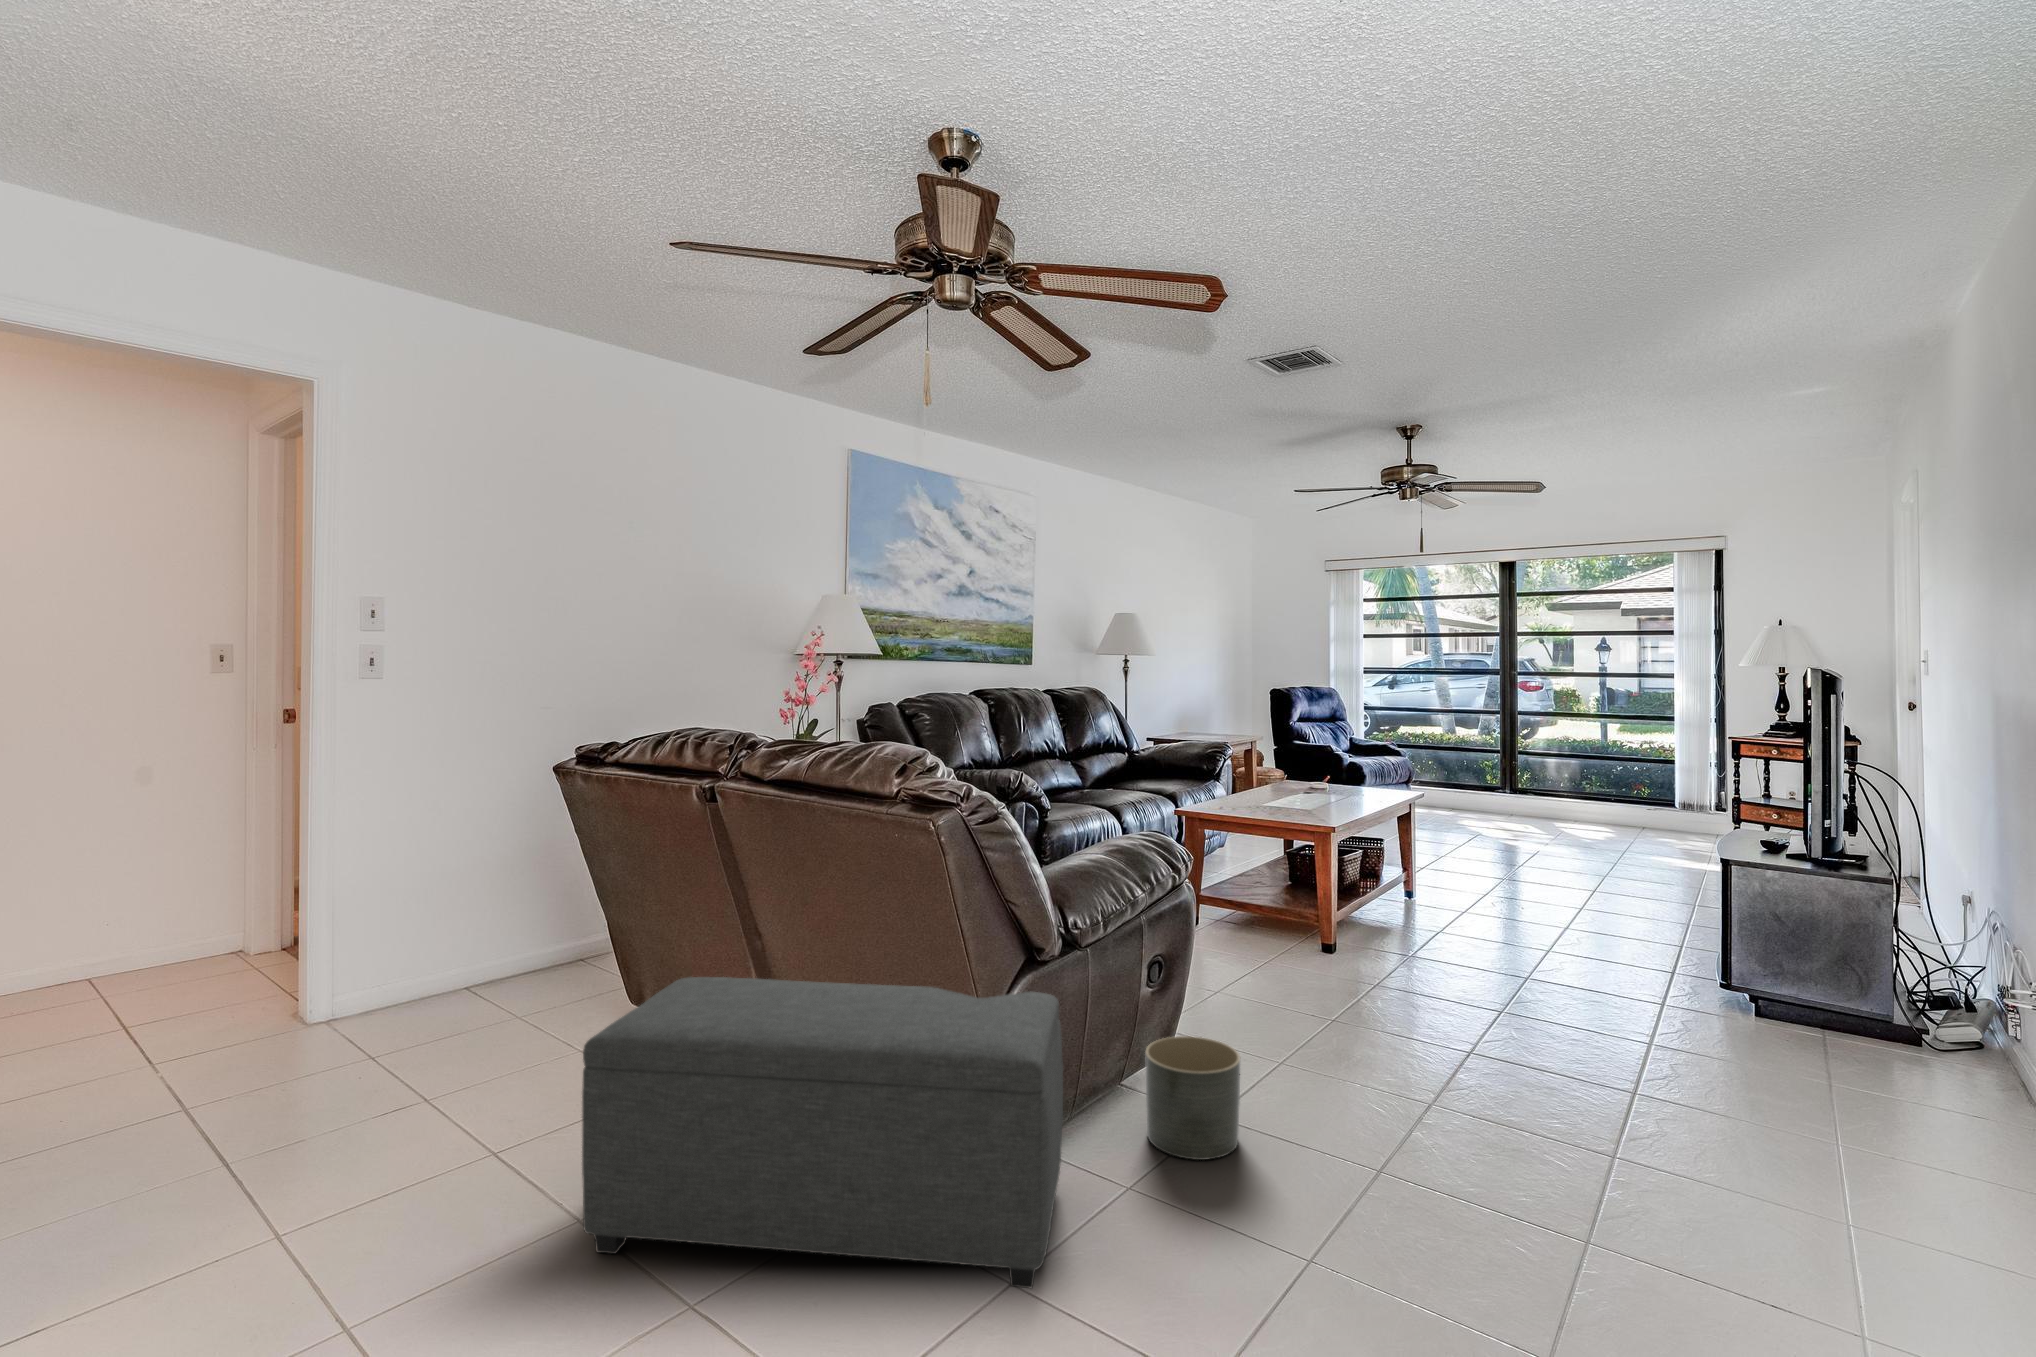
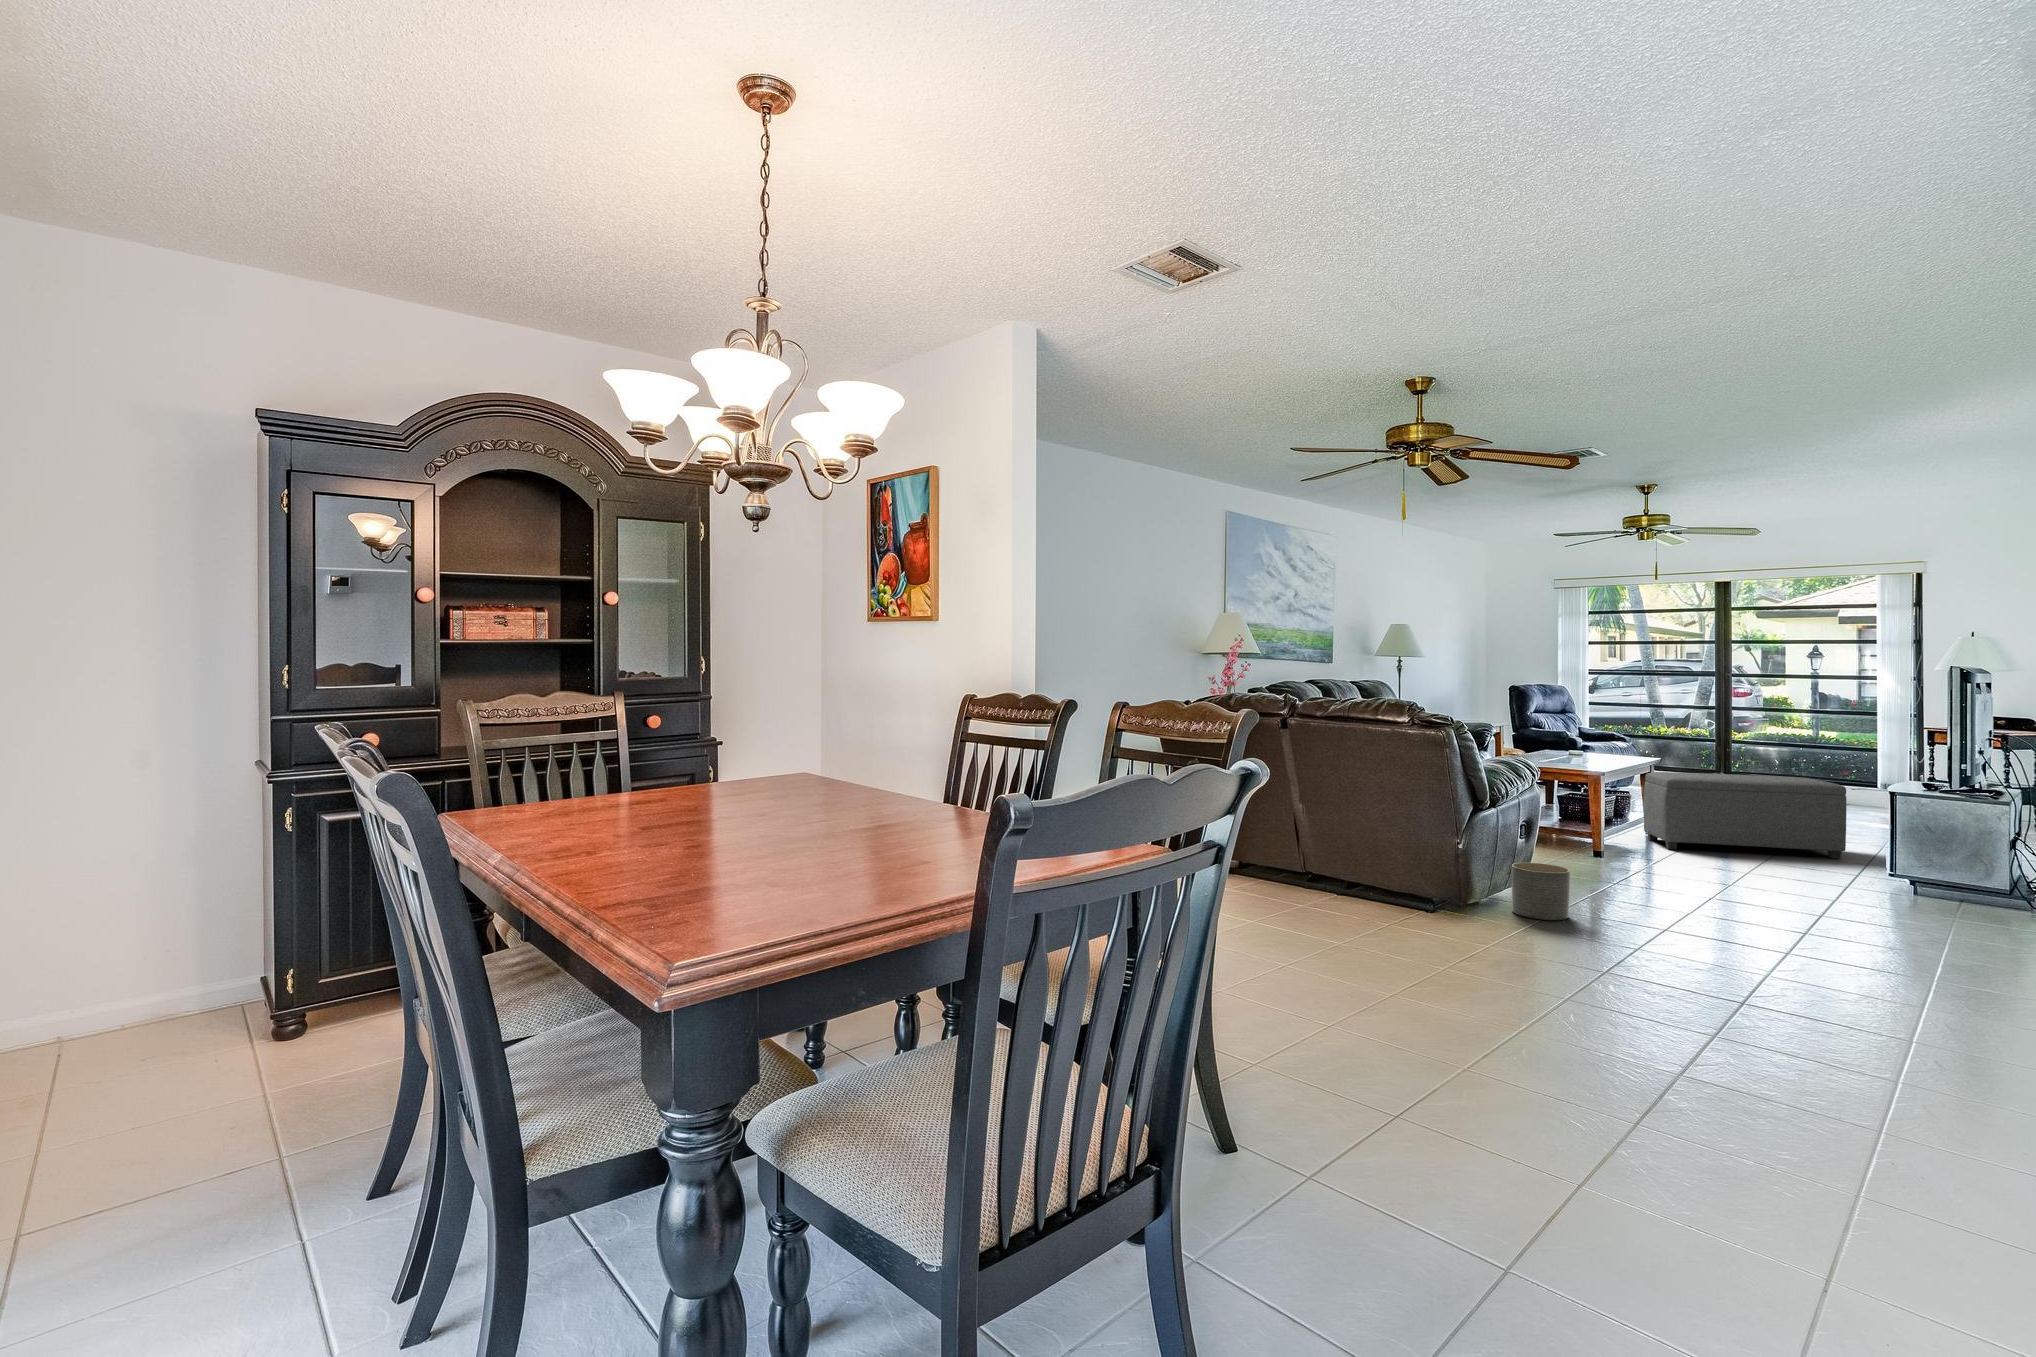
ottoman: present [582,977,1063,1288] -> present [1644,772,1847,859]

